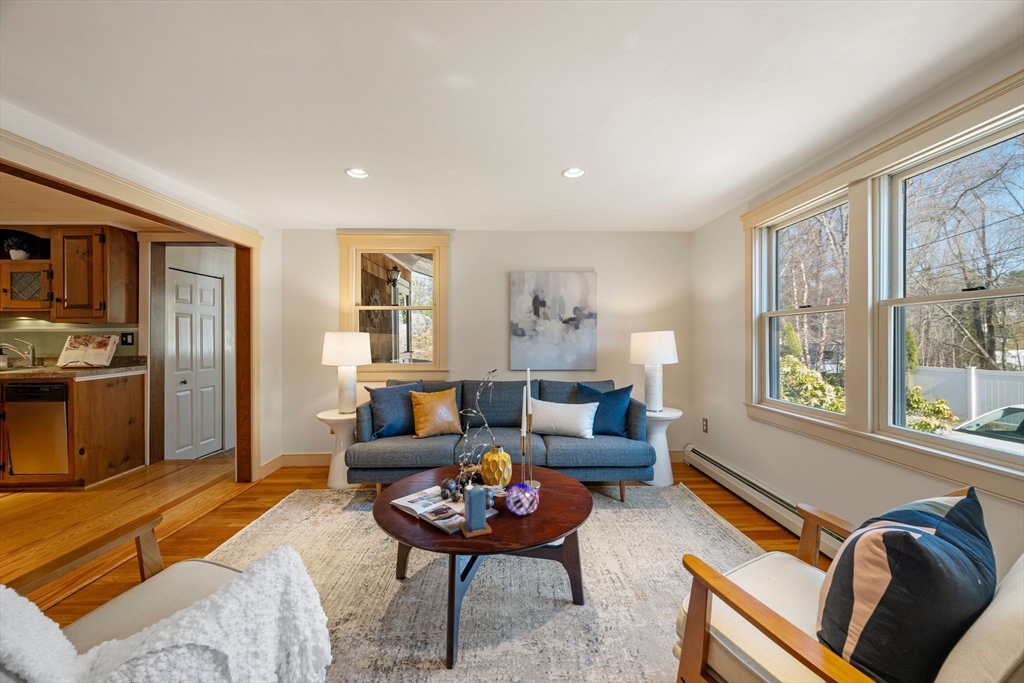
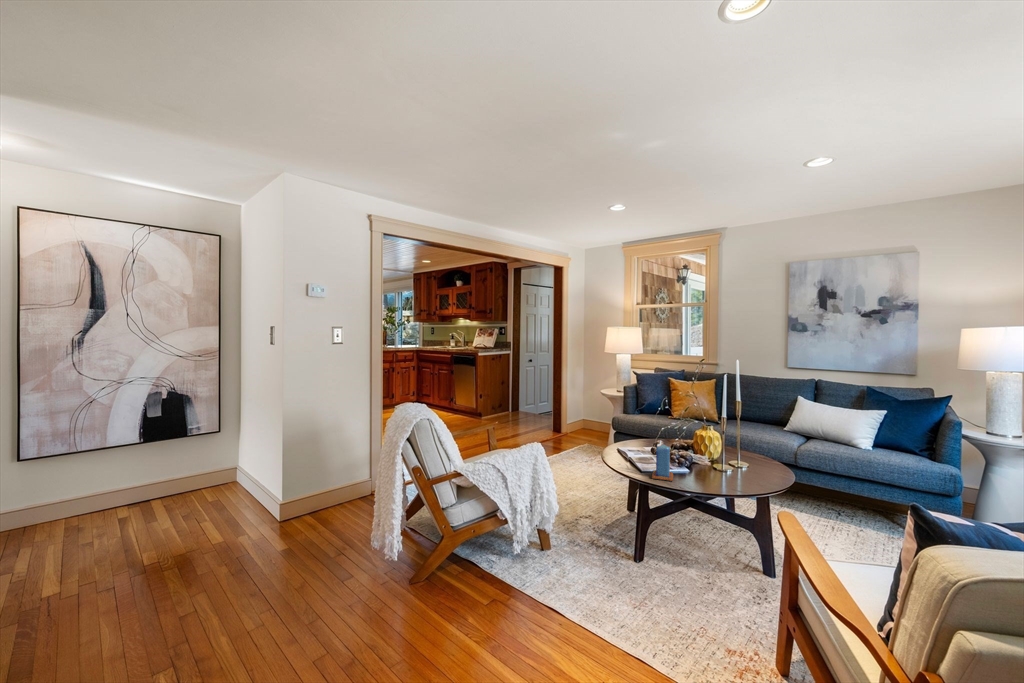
decorative orb: present [506,483,539,515] -> none [696,456,726,480]

